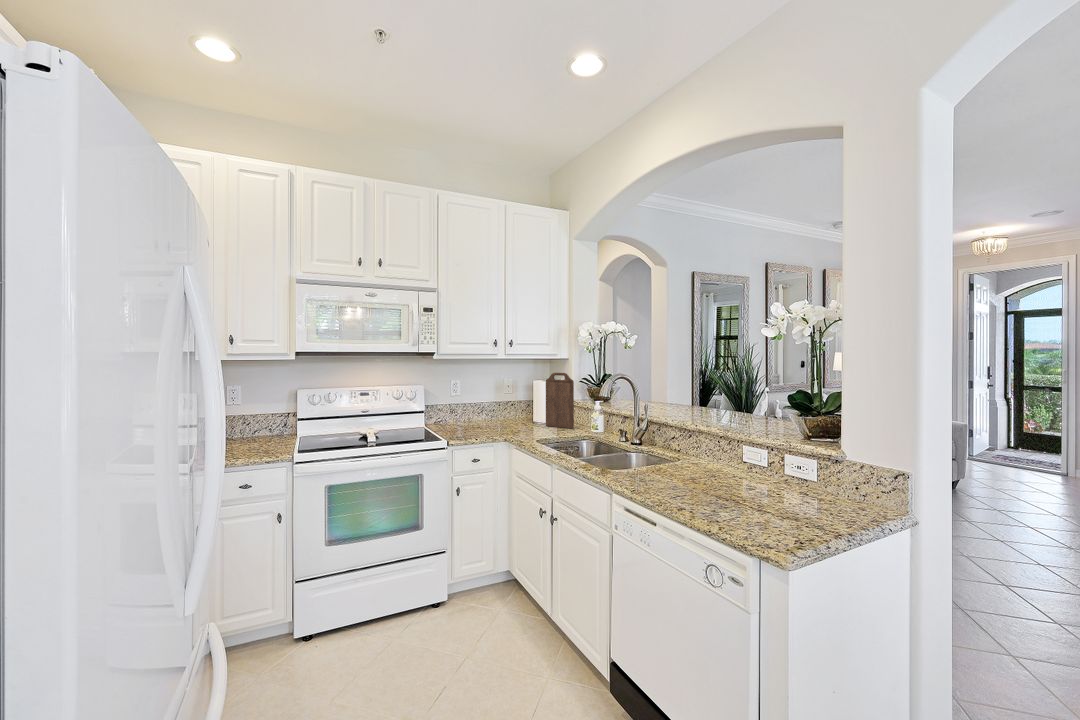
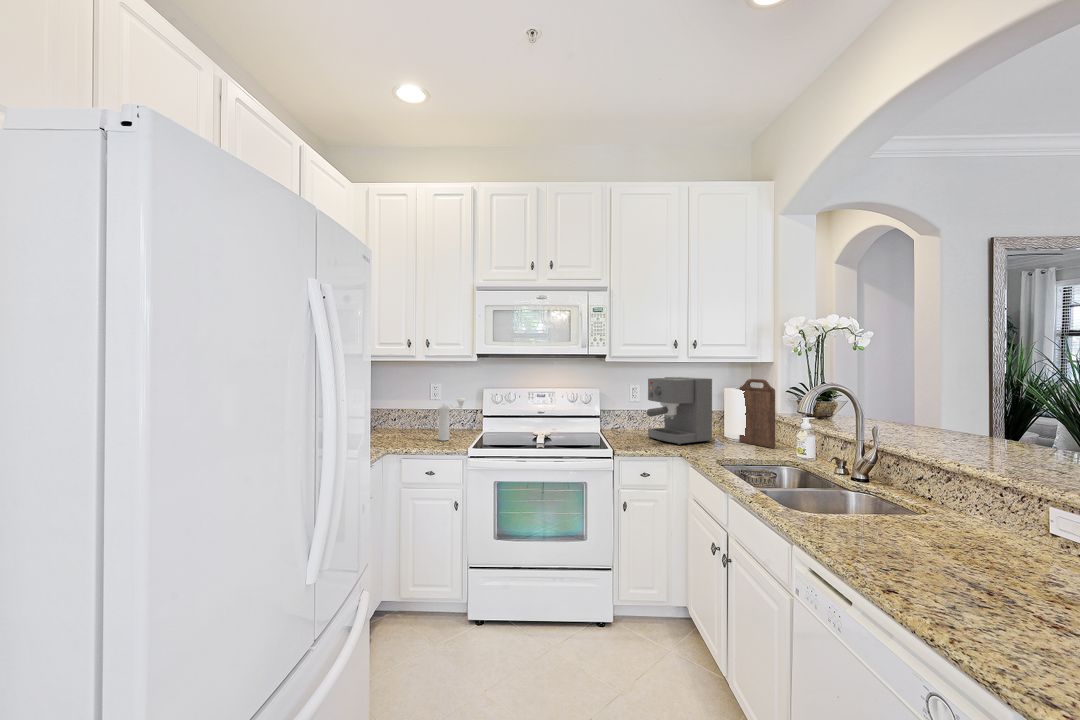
coffee maker: none [471,372,525,432] -> present [647,377,712,445]
pepper mill: none [249,400,280,448] -> present [438,398,465,441]

